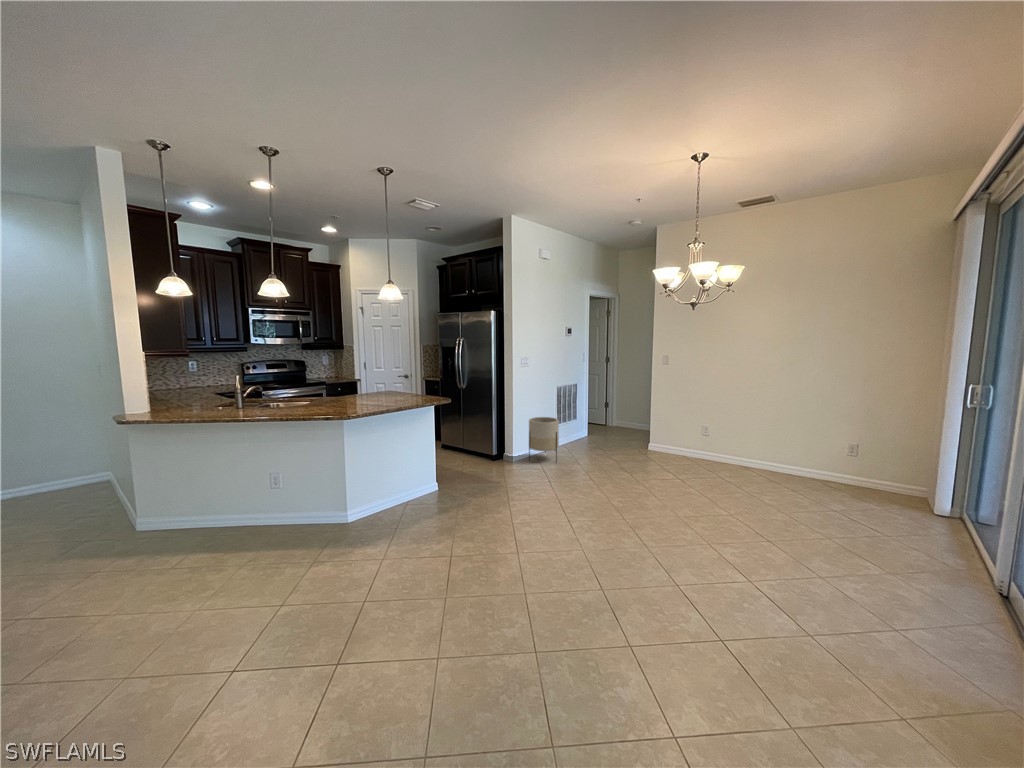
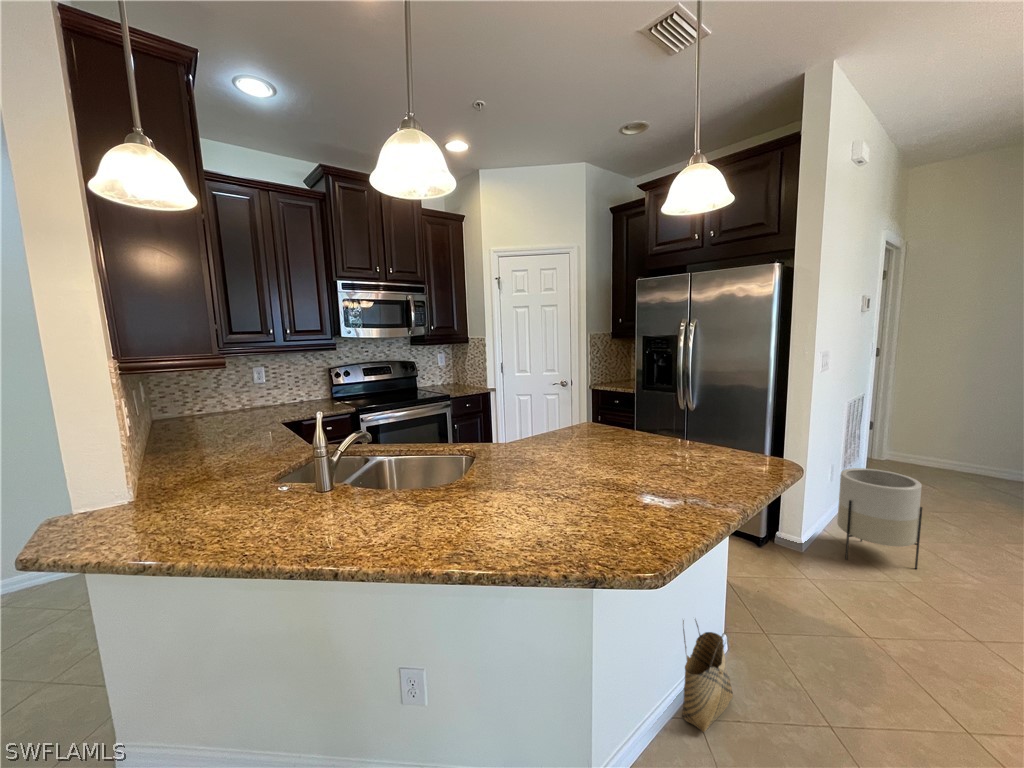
woven basket: none [403,463,429,506] -> present [682,620,733,732]

